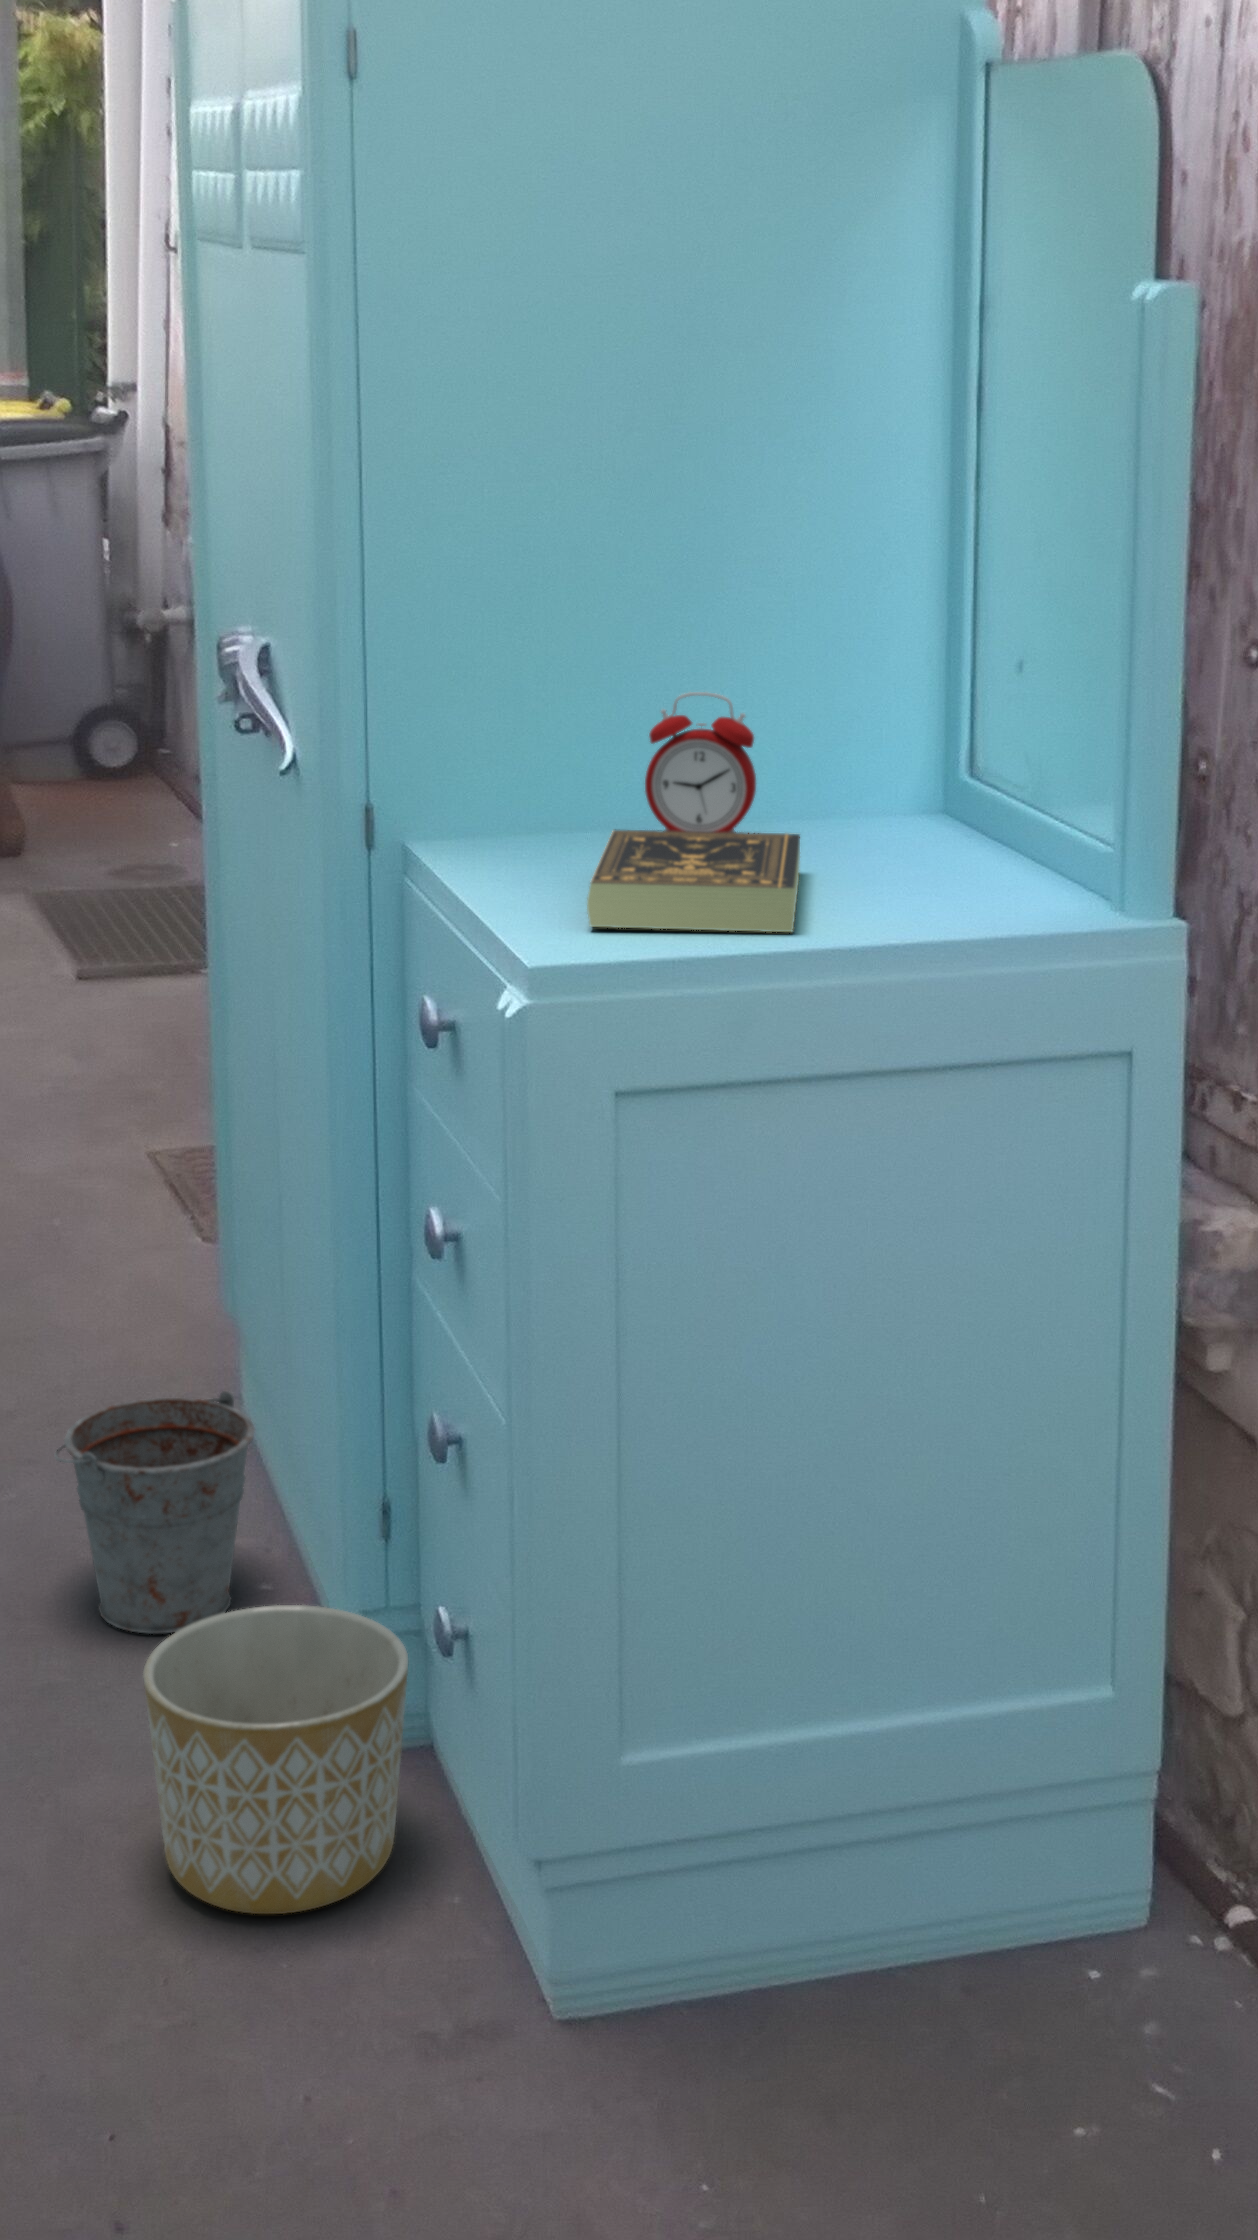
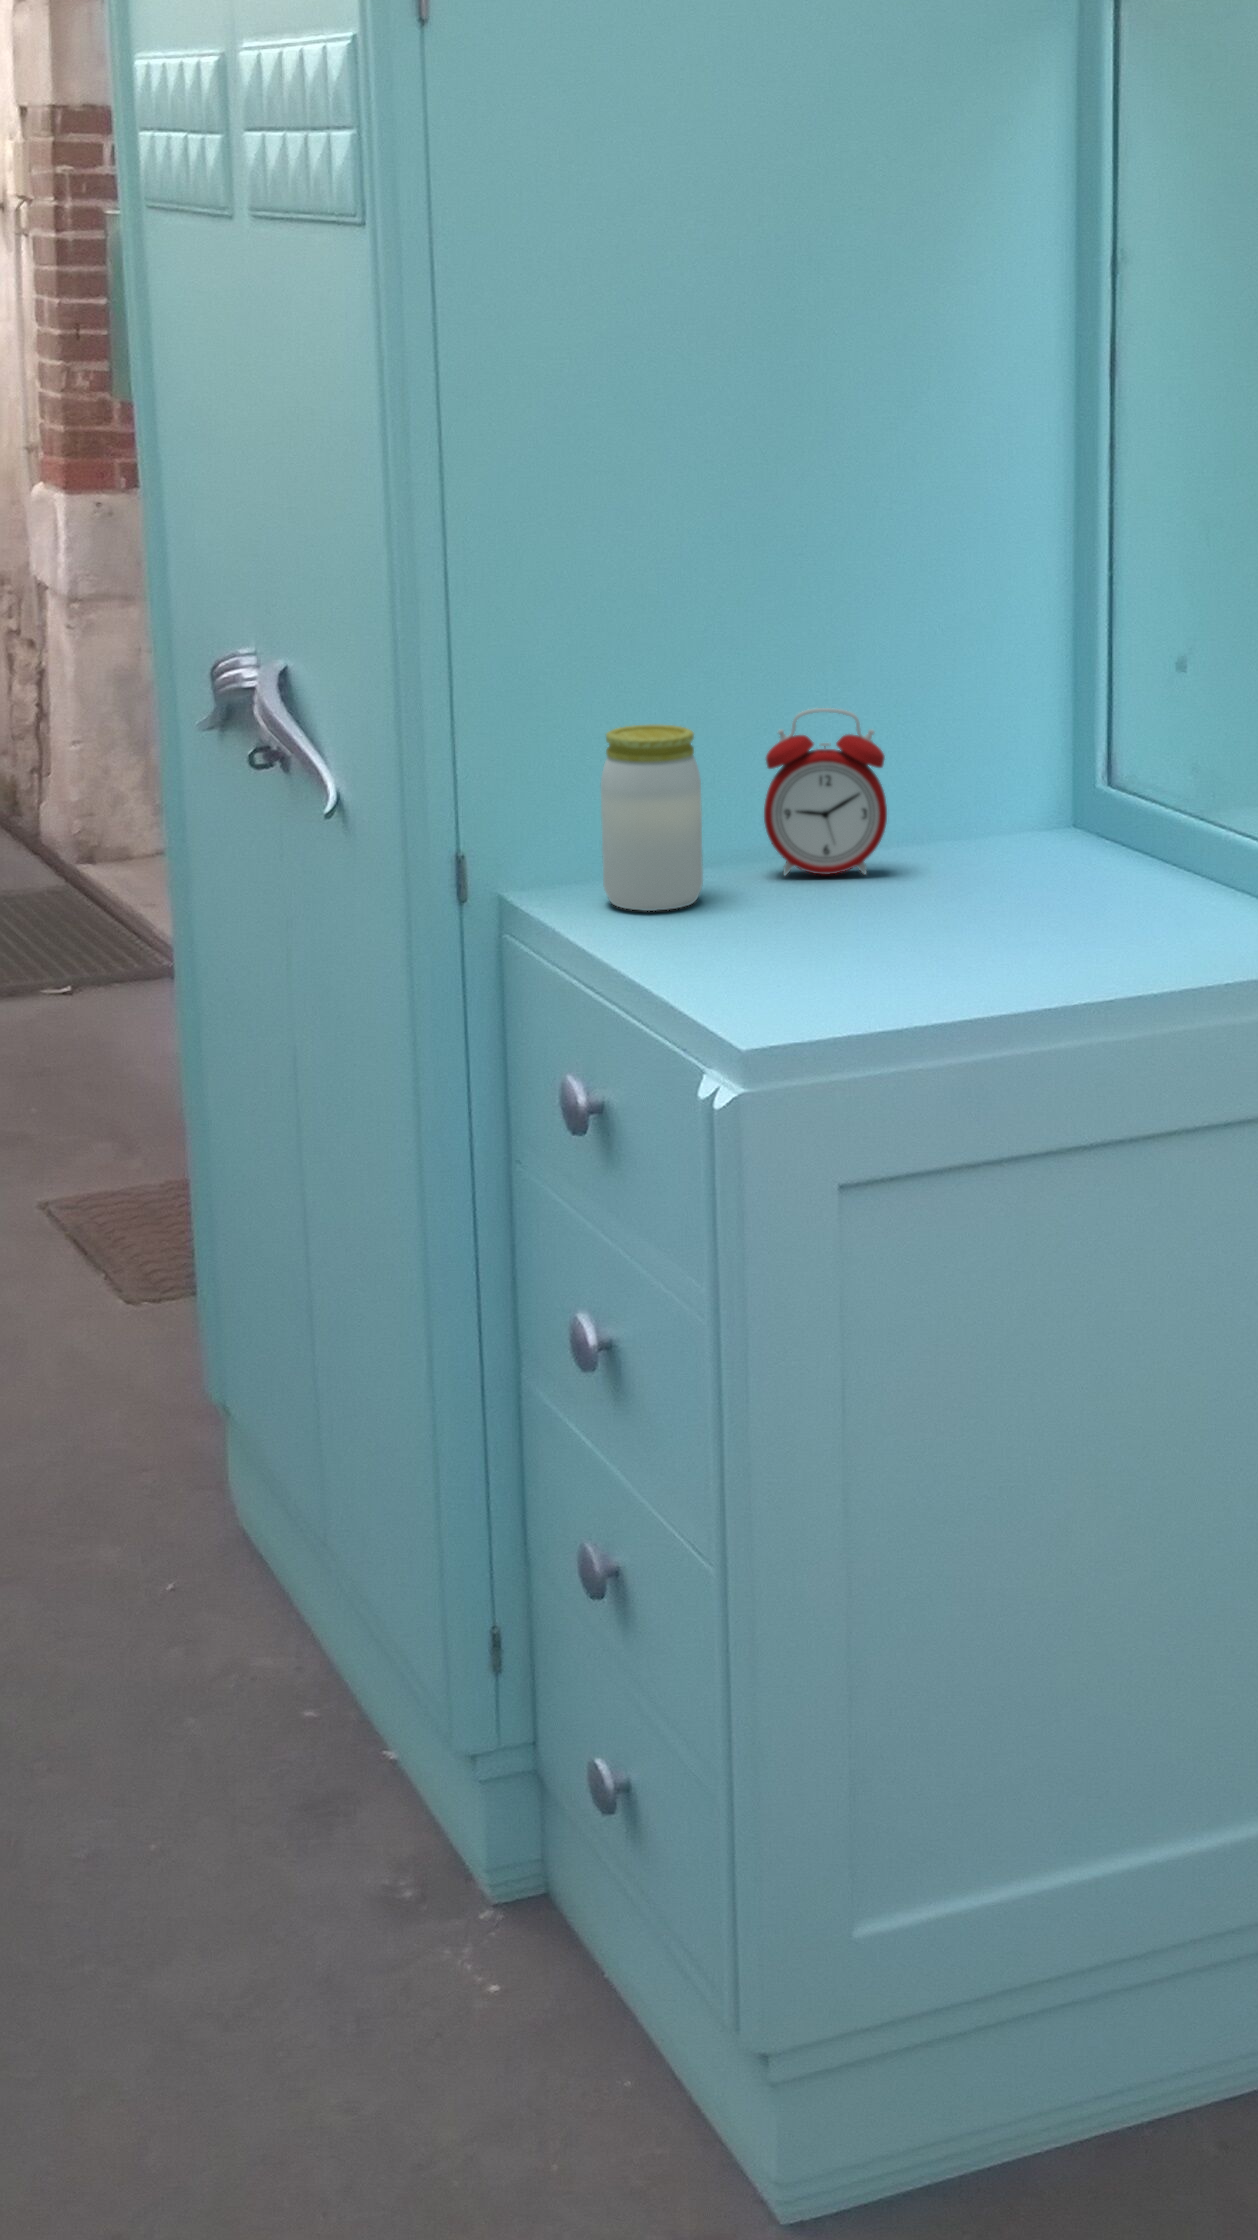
jar: none [492,698,580,861] -> present [601,725,703,911]
book: present [587,830,800,932] -> none [750,865,1009,992]
bucket: present [54,1391,255,1634] -> none [76,1508,301,1790]
planter: present [143,1605,408,1914] -> none [262,1761,561,2124]

